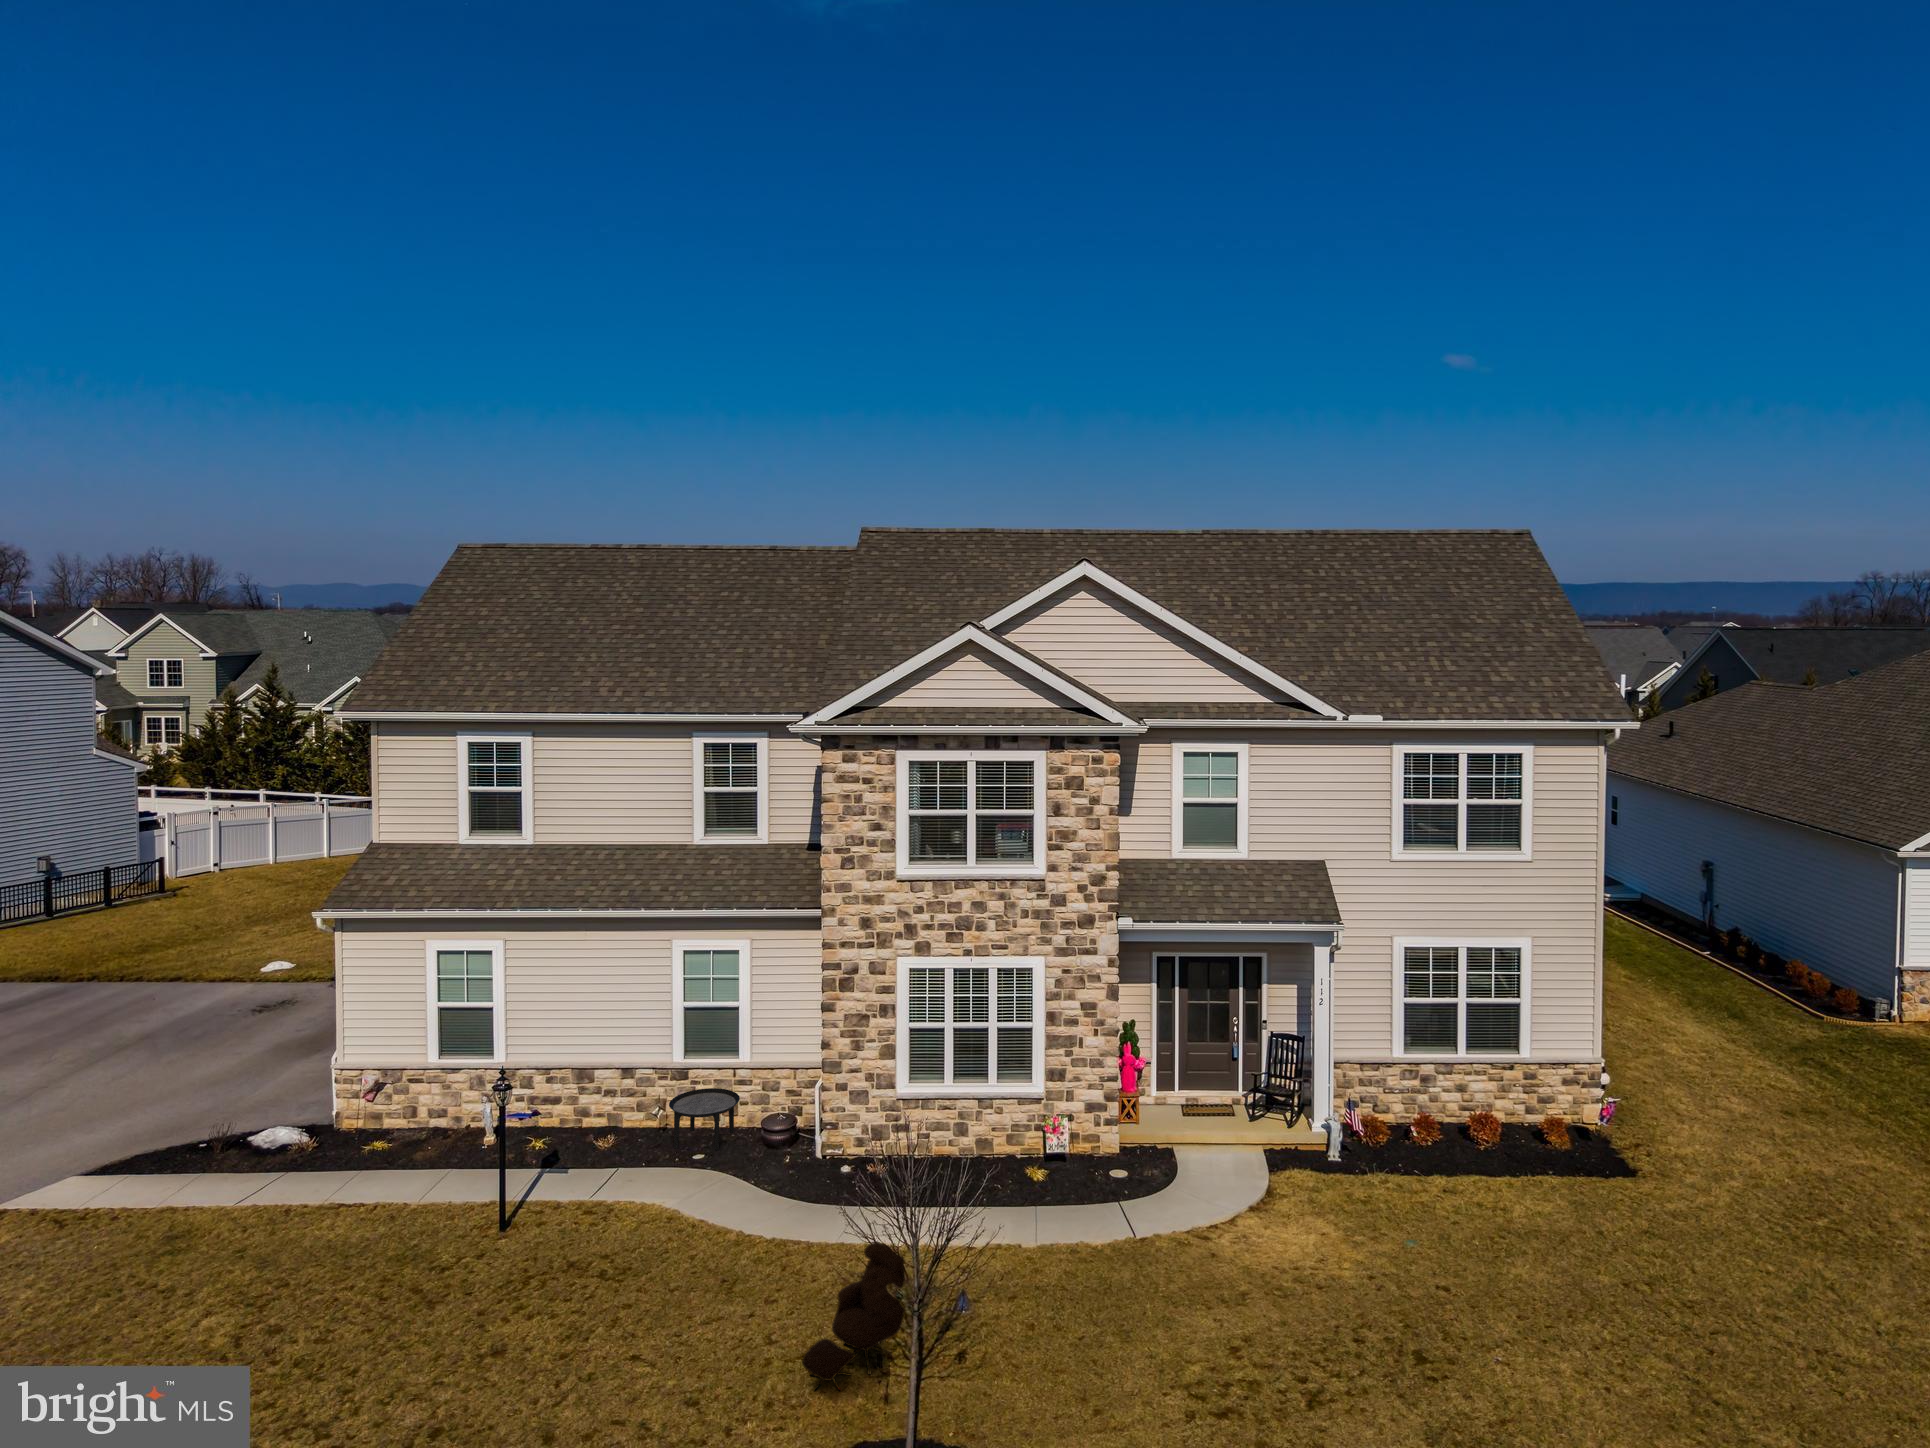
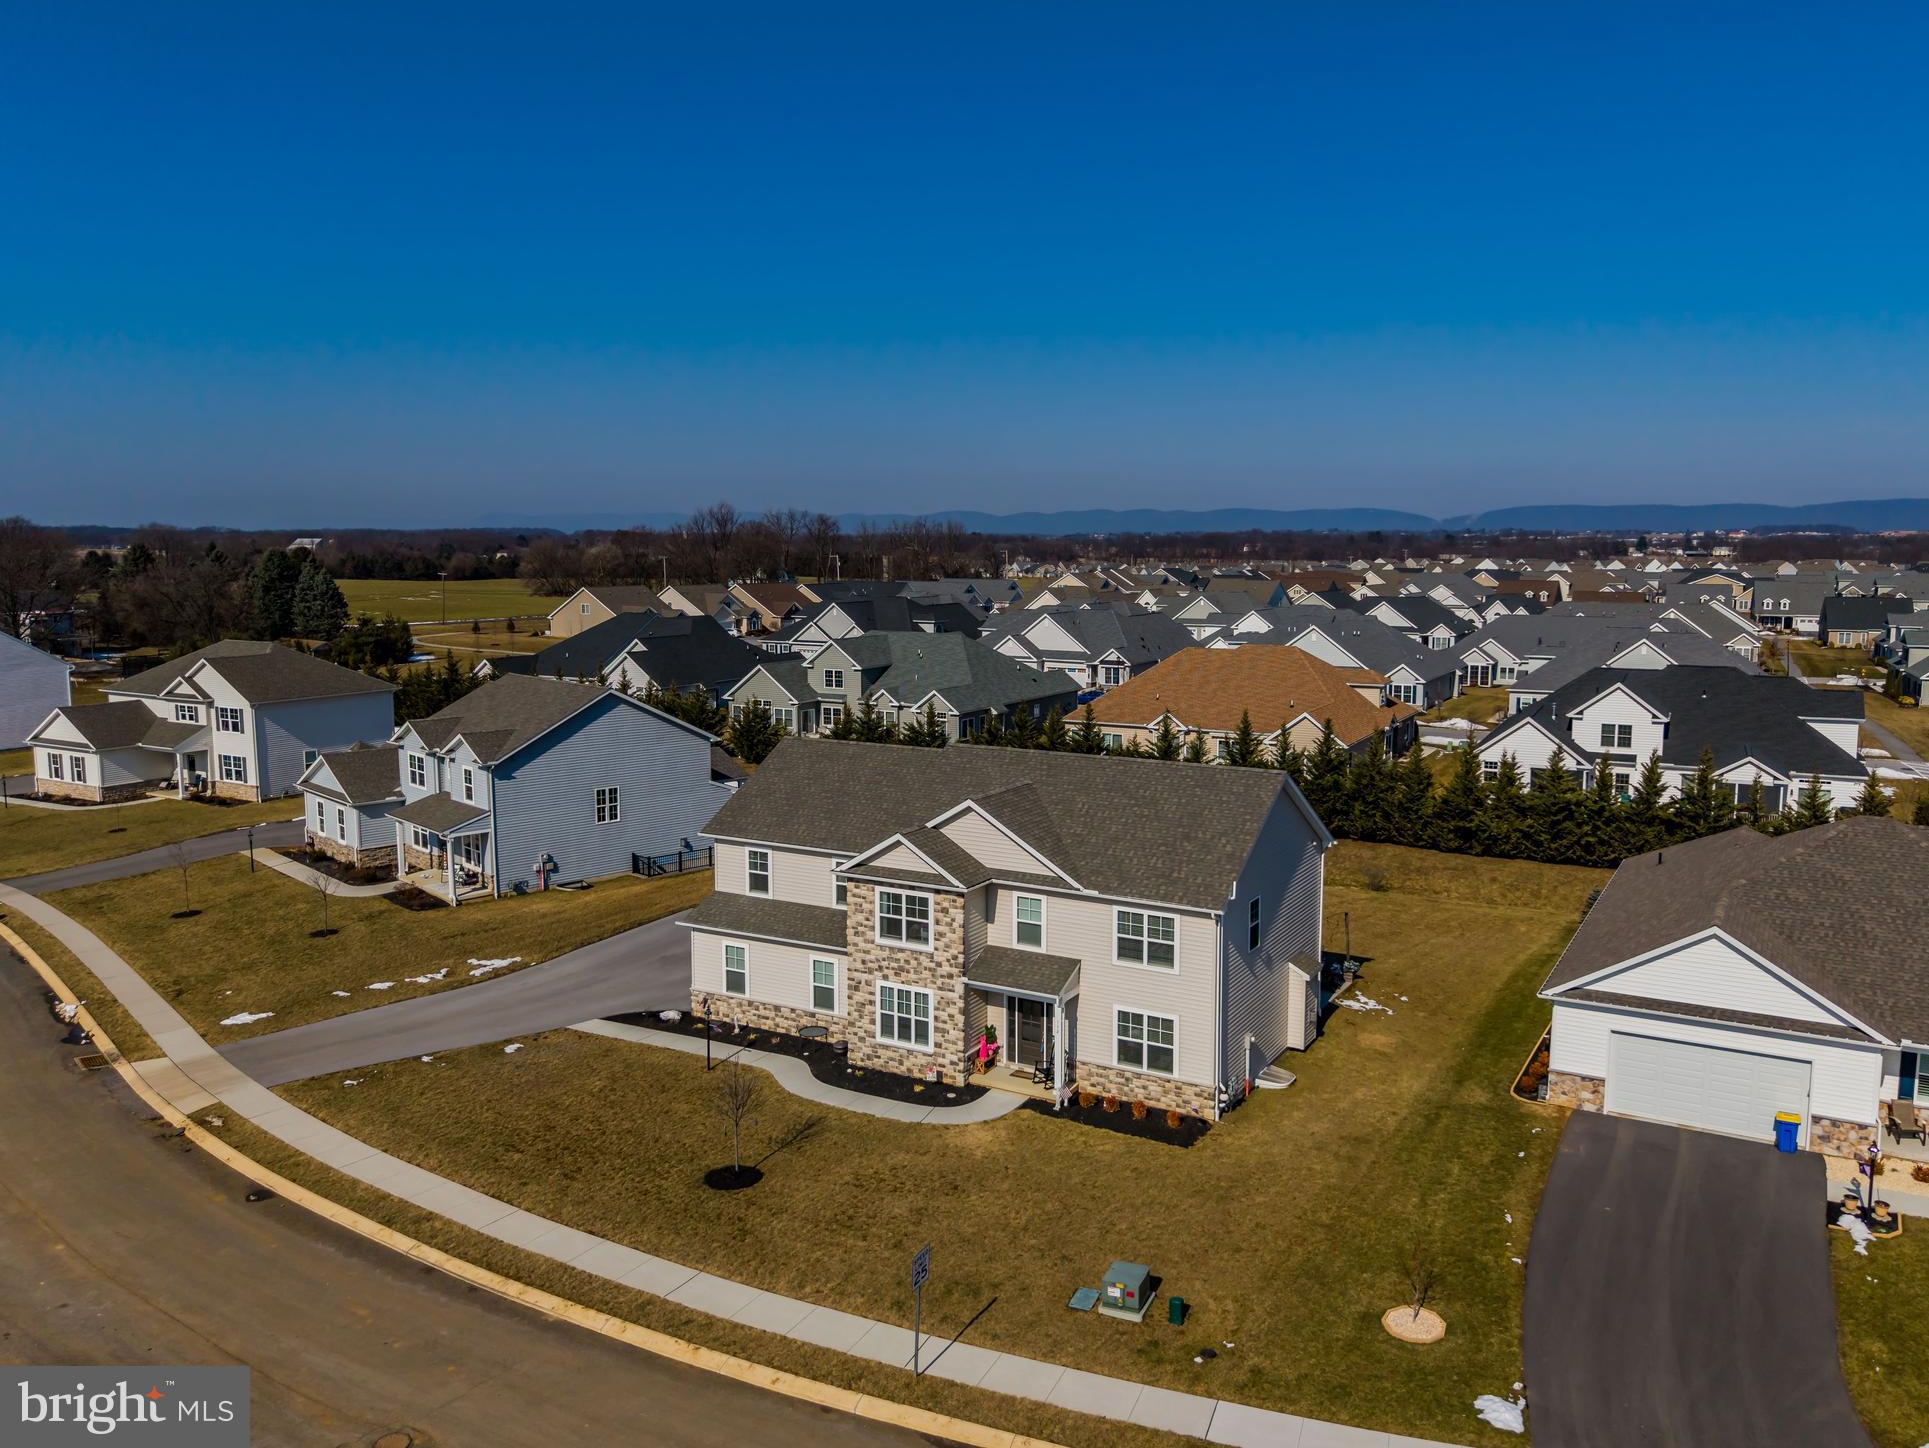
lounge chair: present [802,1242,905,1391] -> none [762,1088,802,1132]

